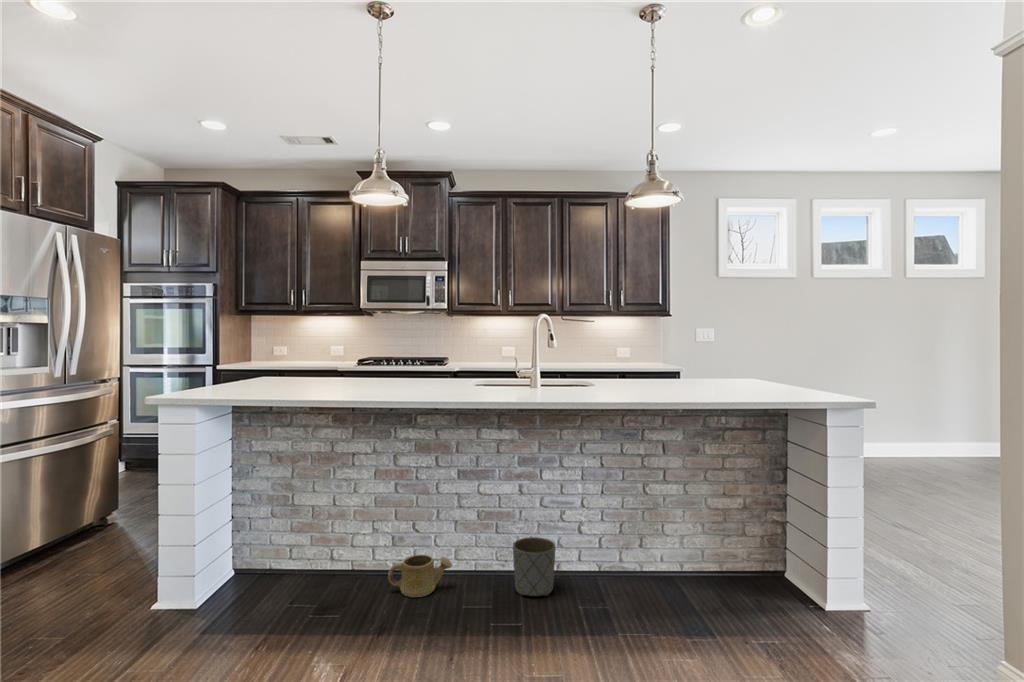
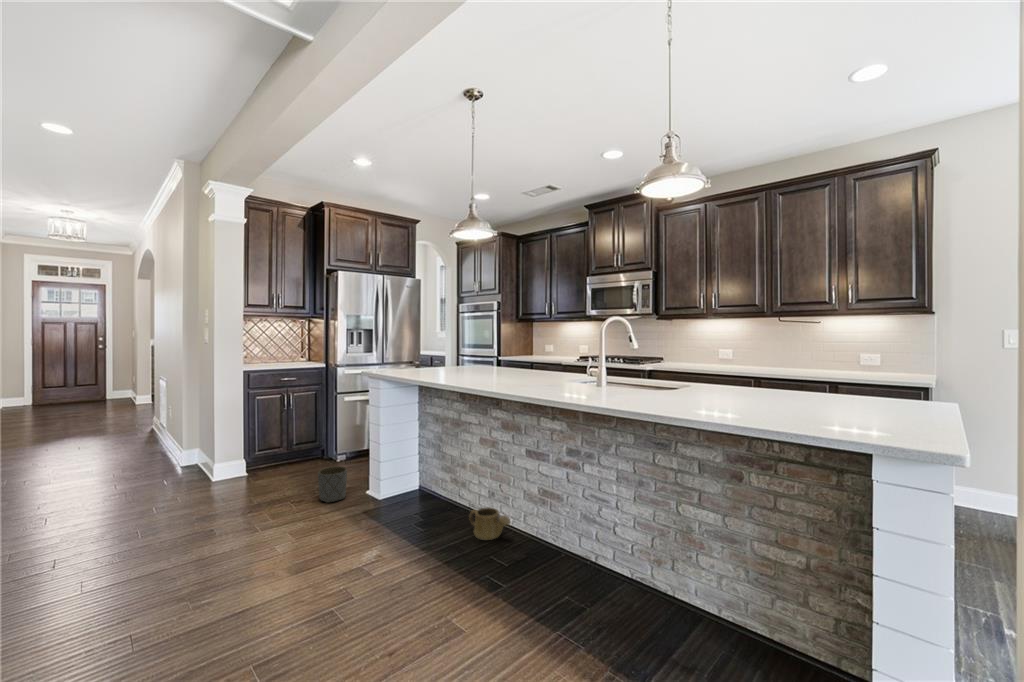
planter: present [513,537,556,596] -> present [318,466,347,503]

